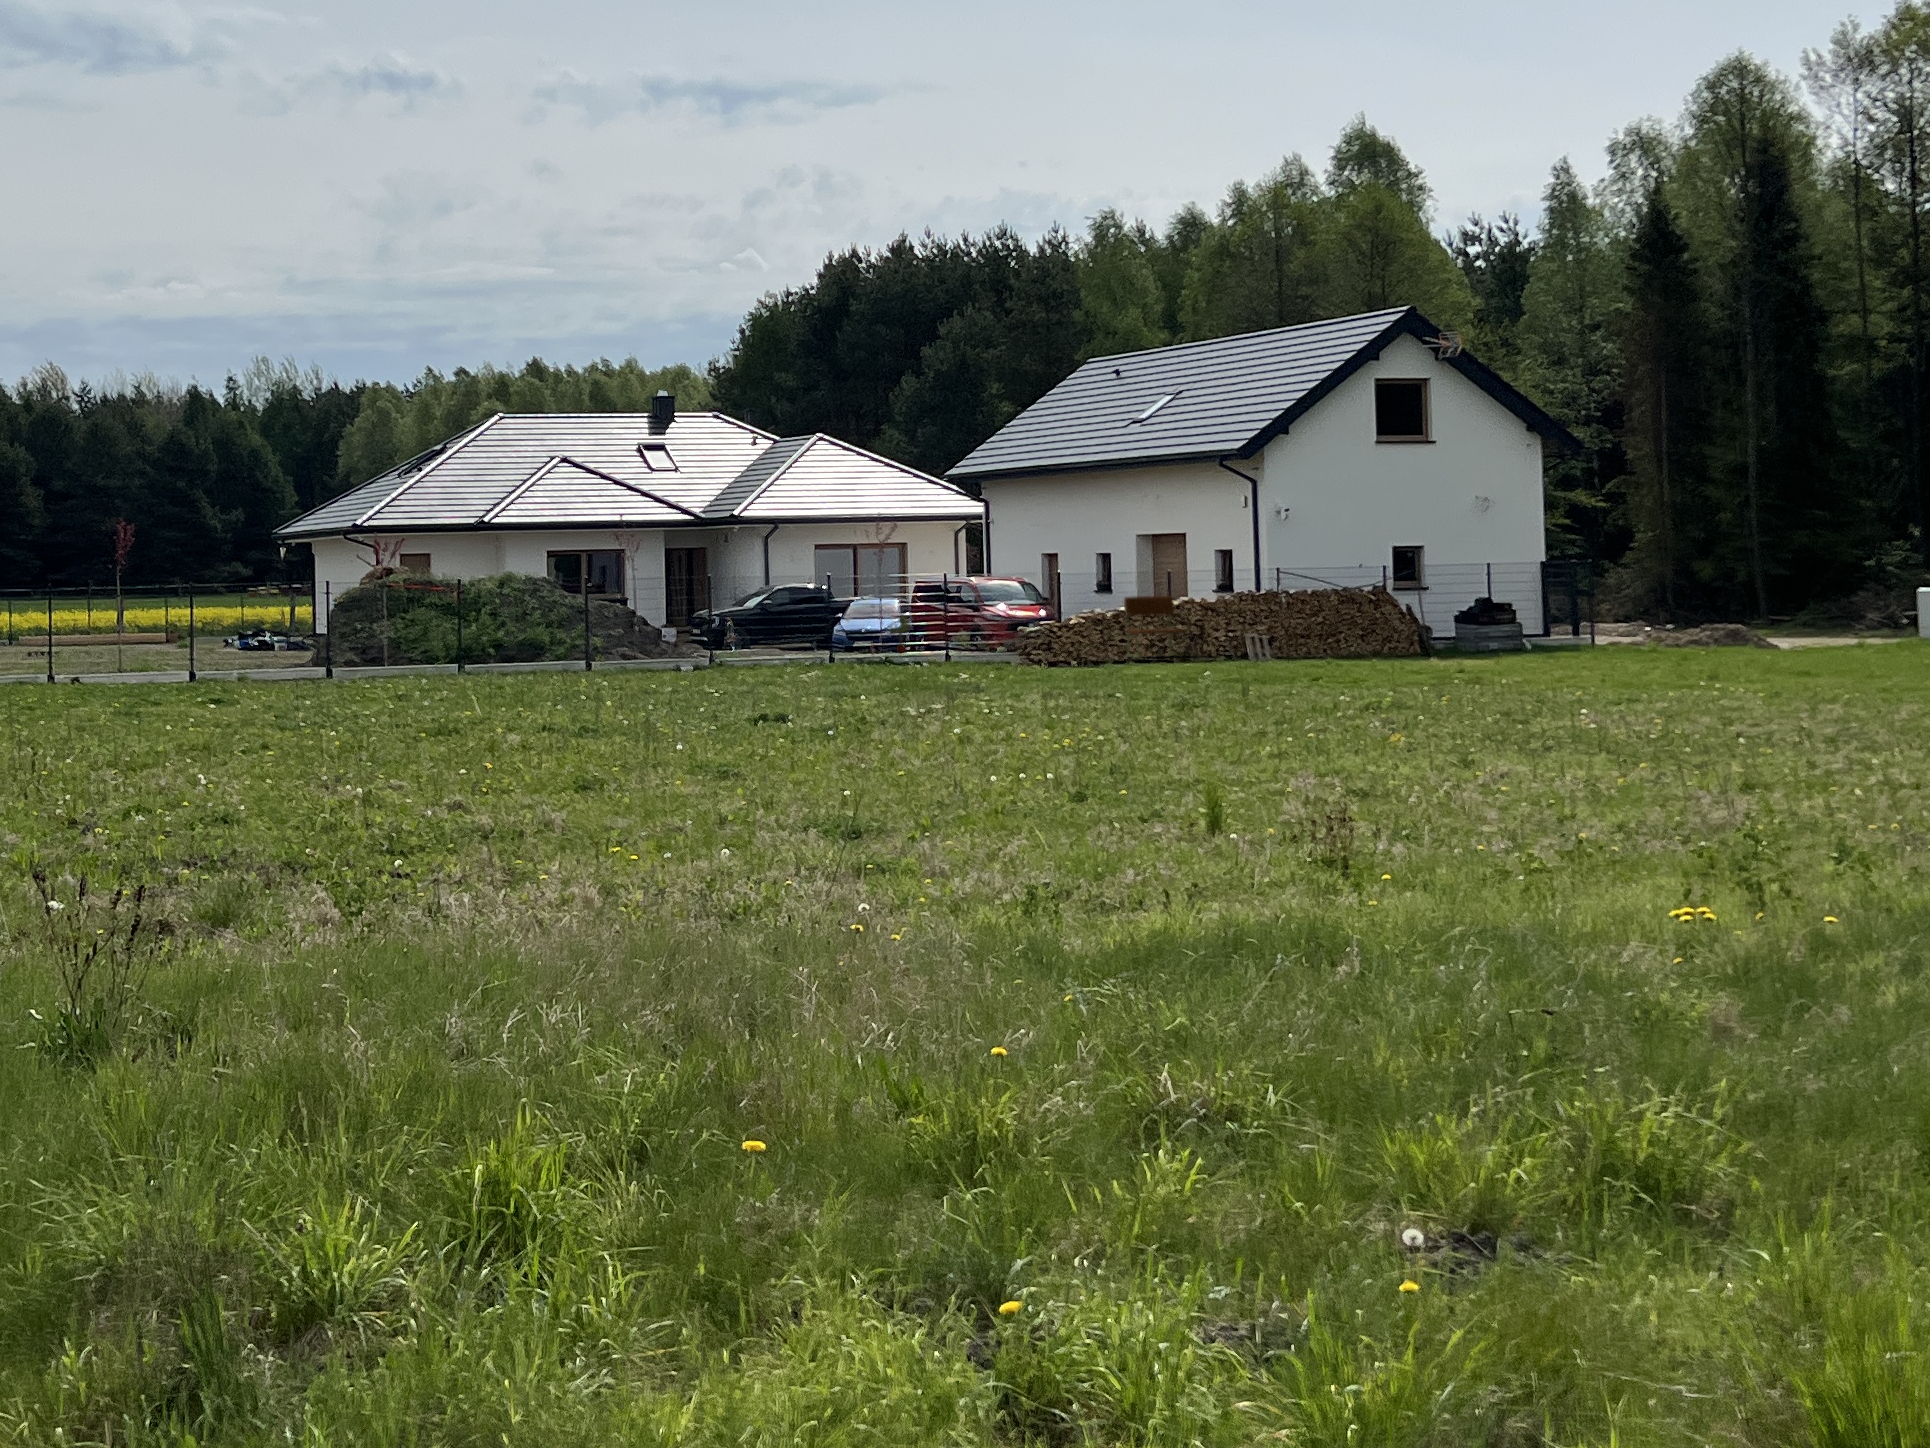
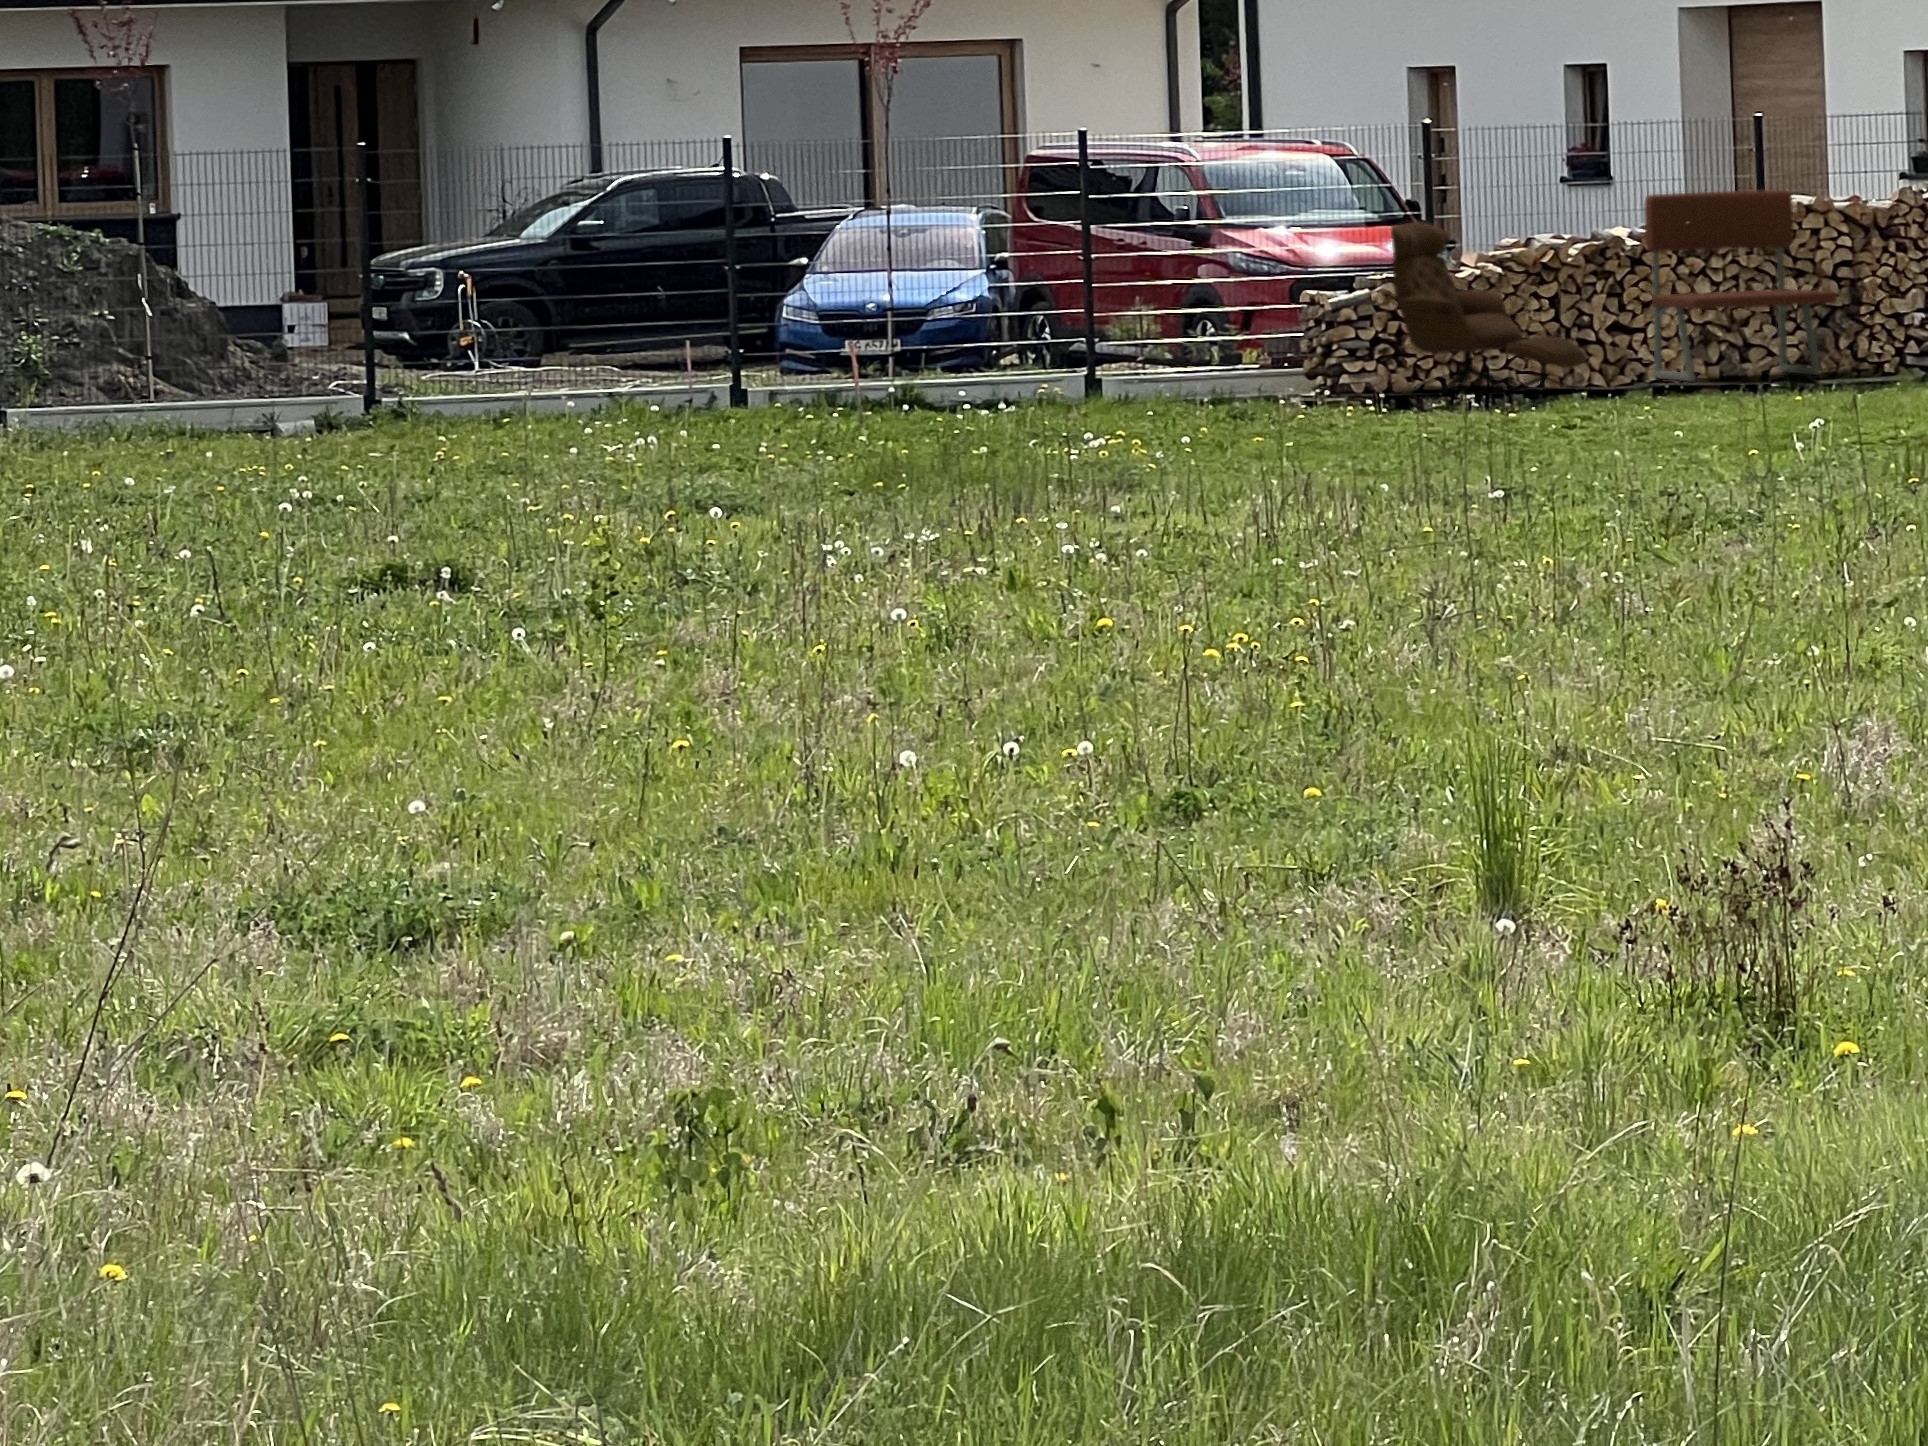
lounge chair: none [1040,605,1105,660] -> present [1391,222,1587,392]
potted tree: present [890,615,909,653] -> none [931,245,998,370]

